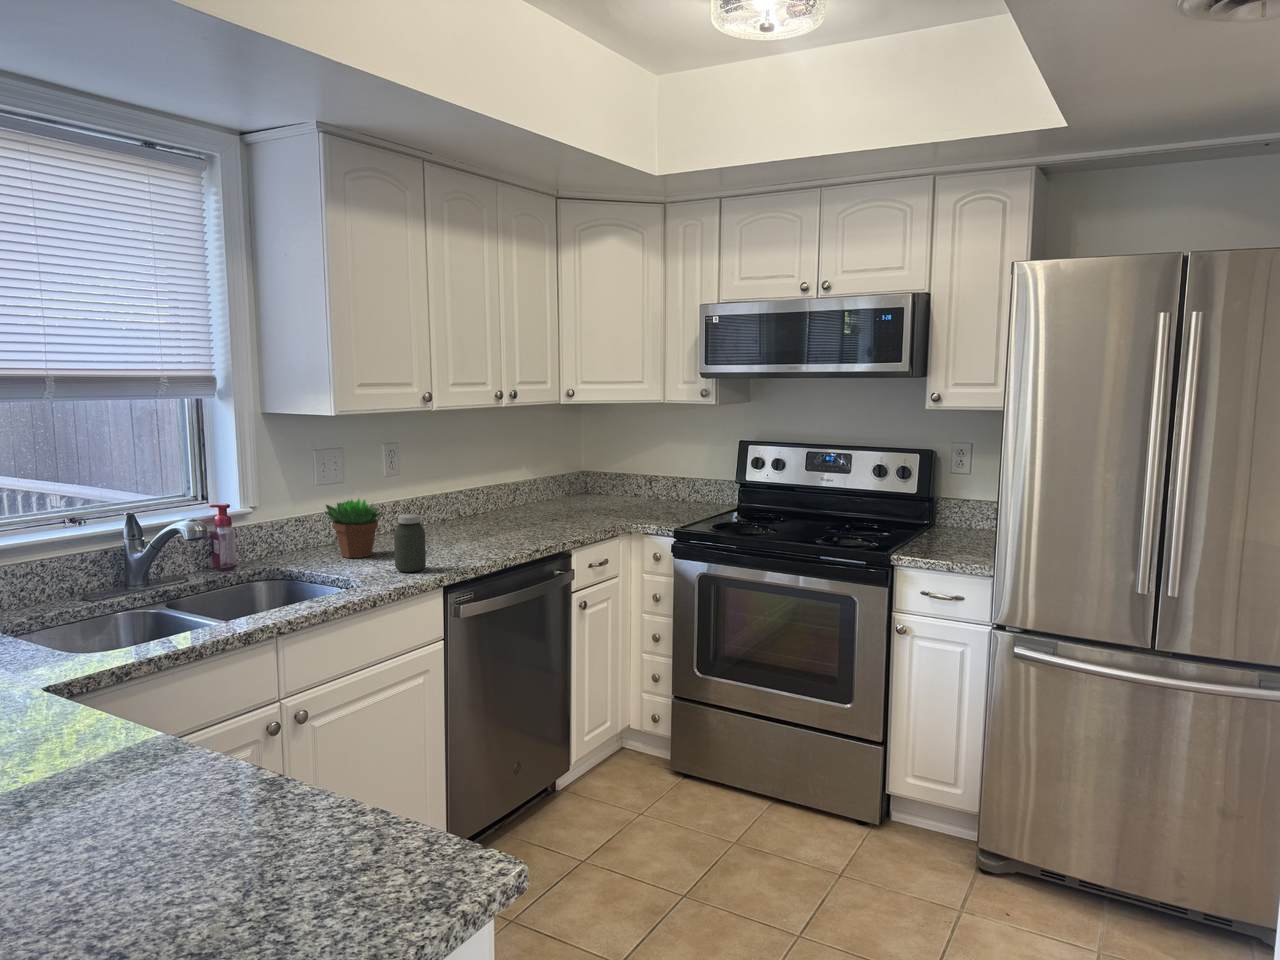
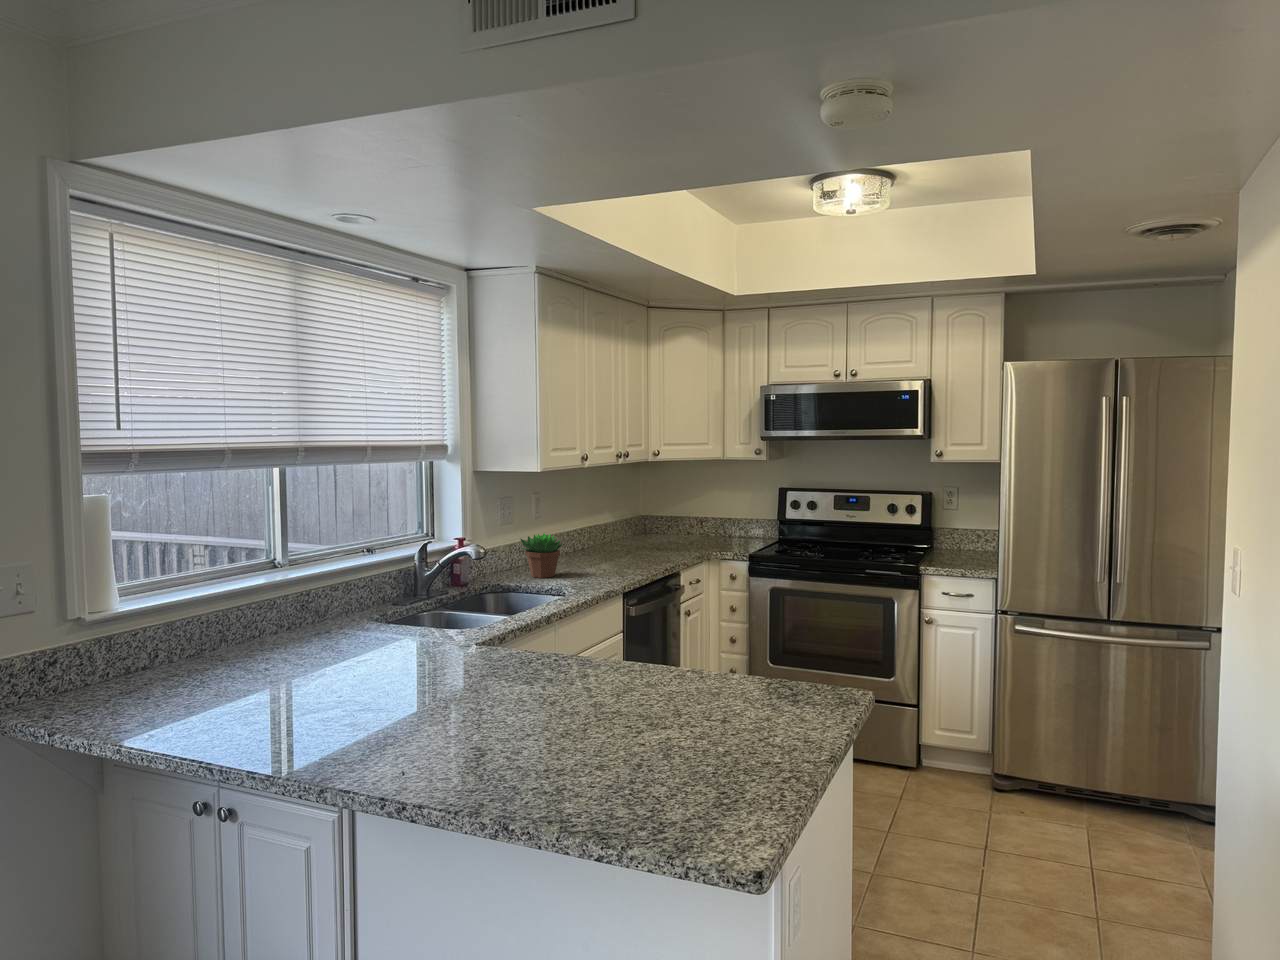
jar: present [394,514,426,572] -> none [590,543,611,584]

